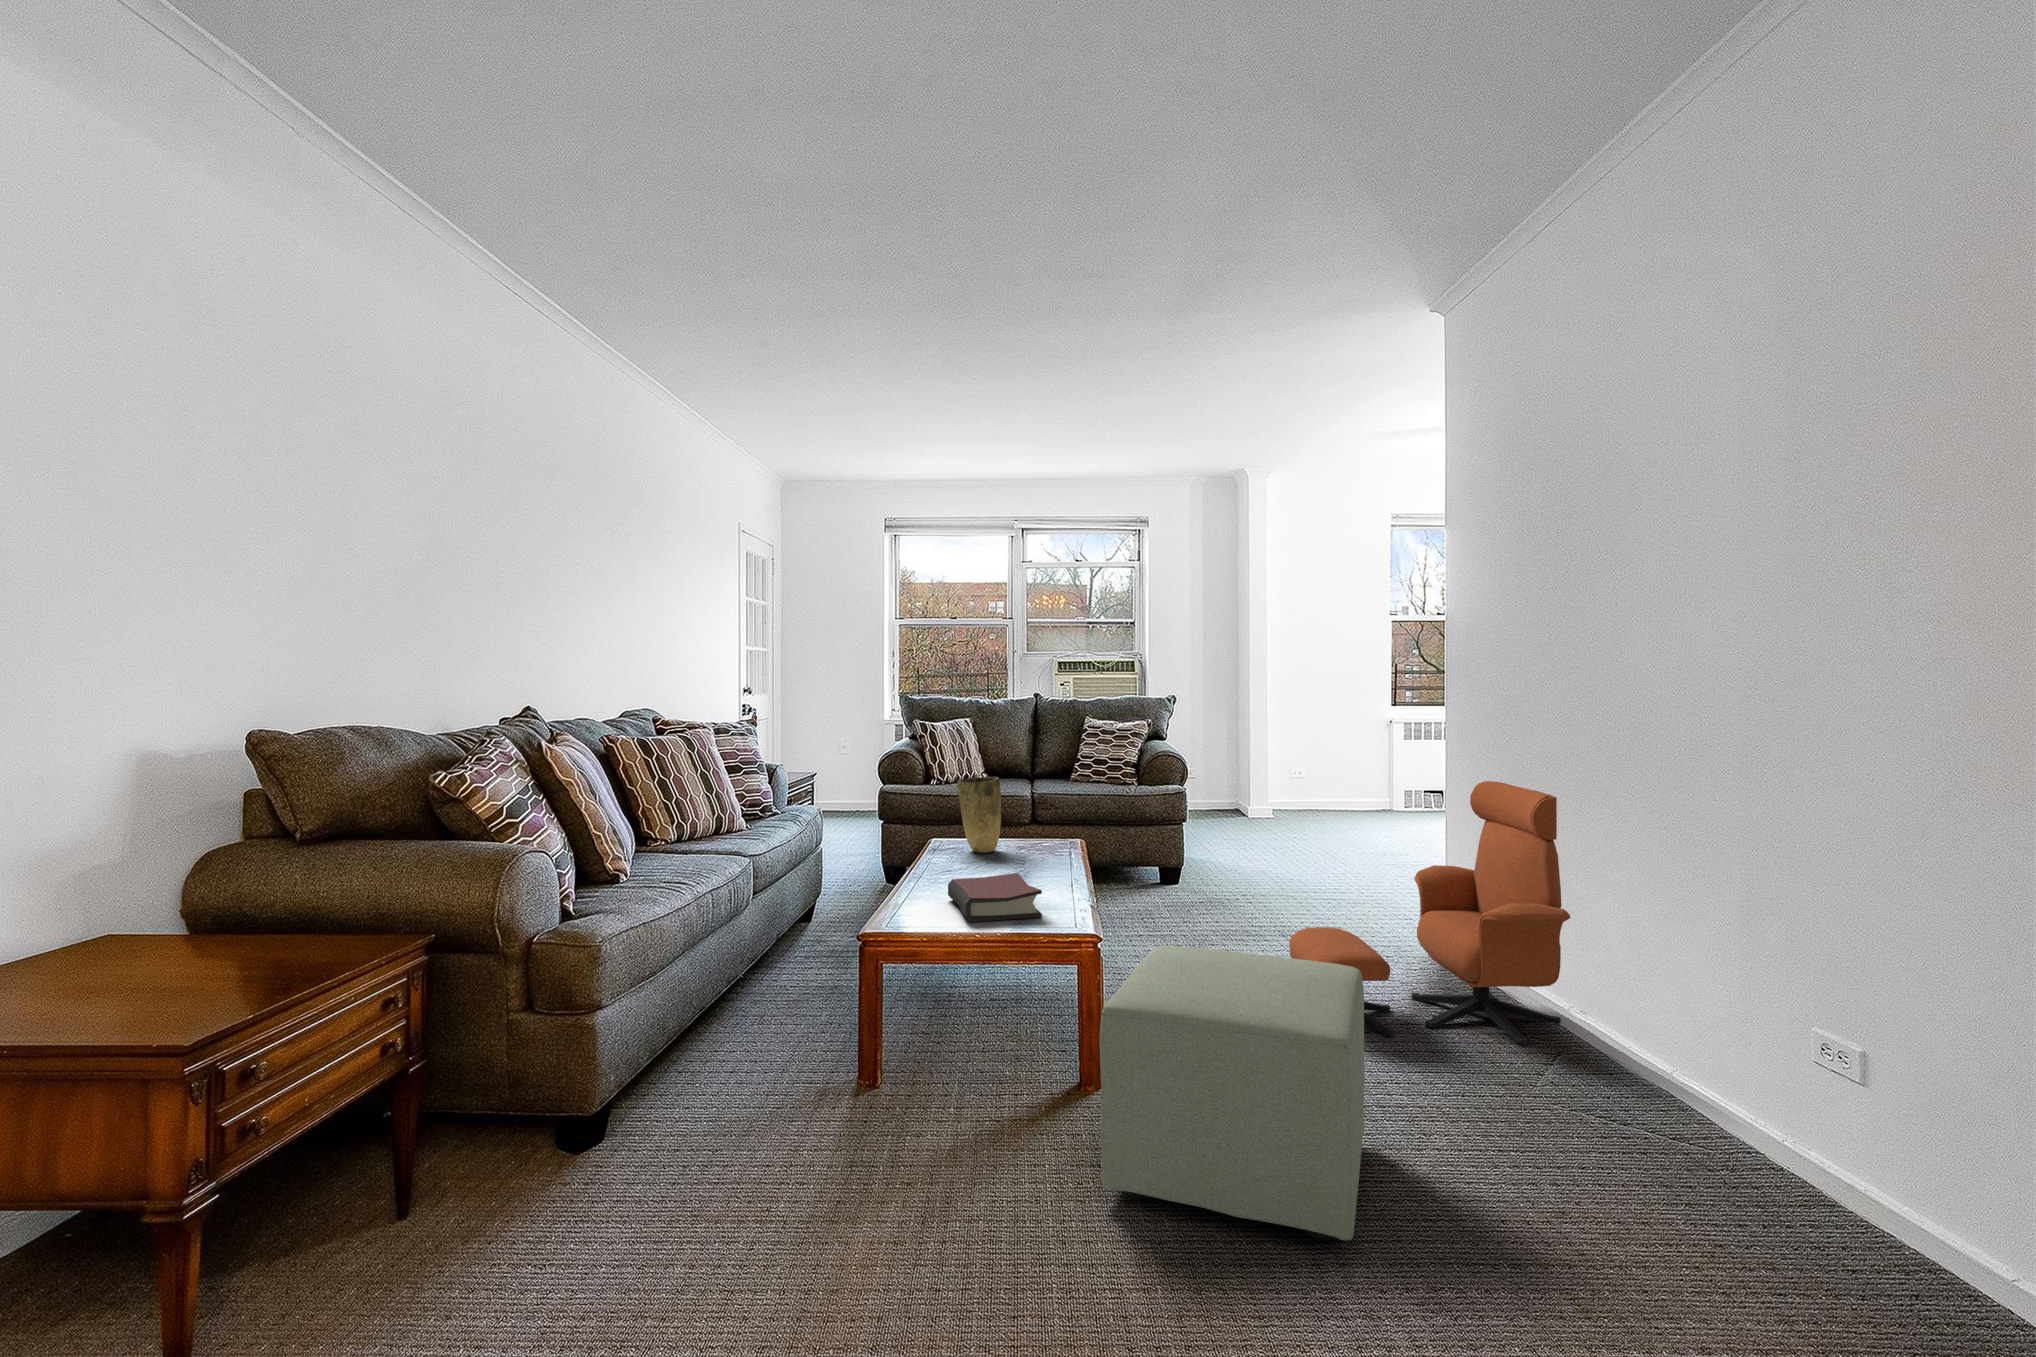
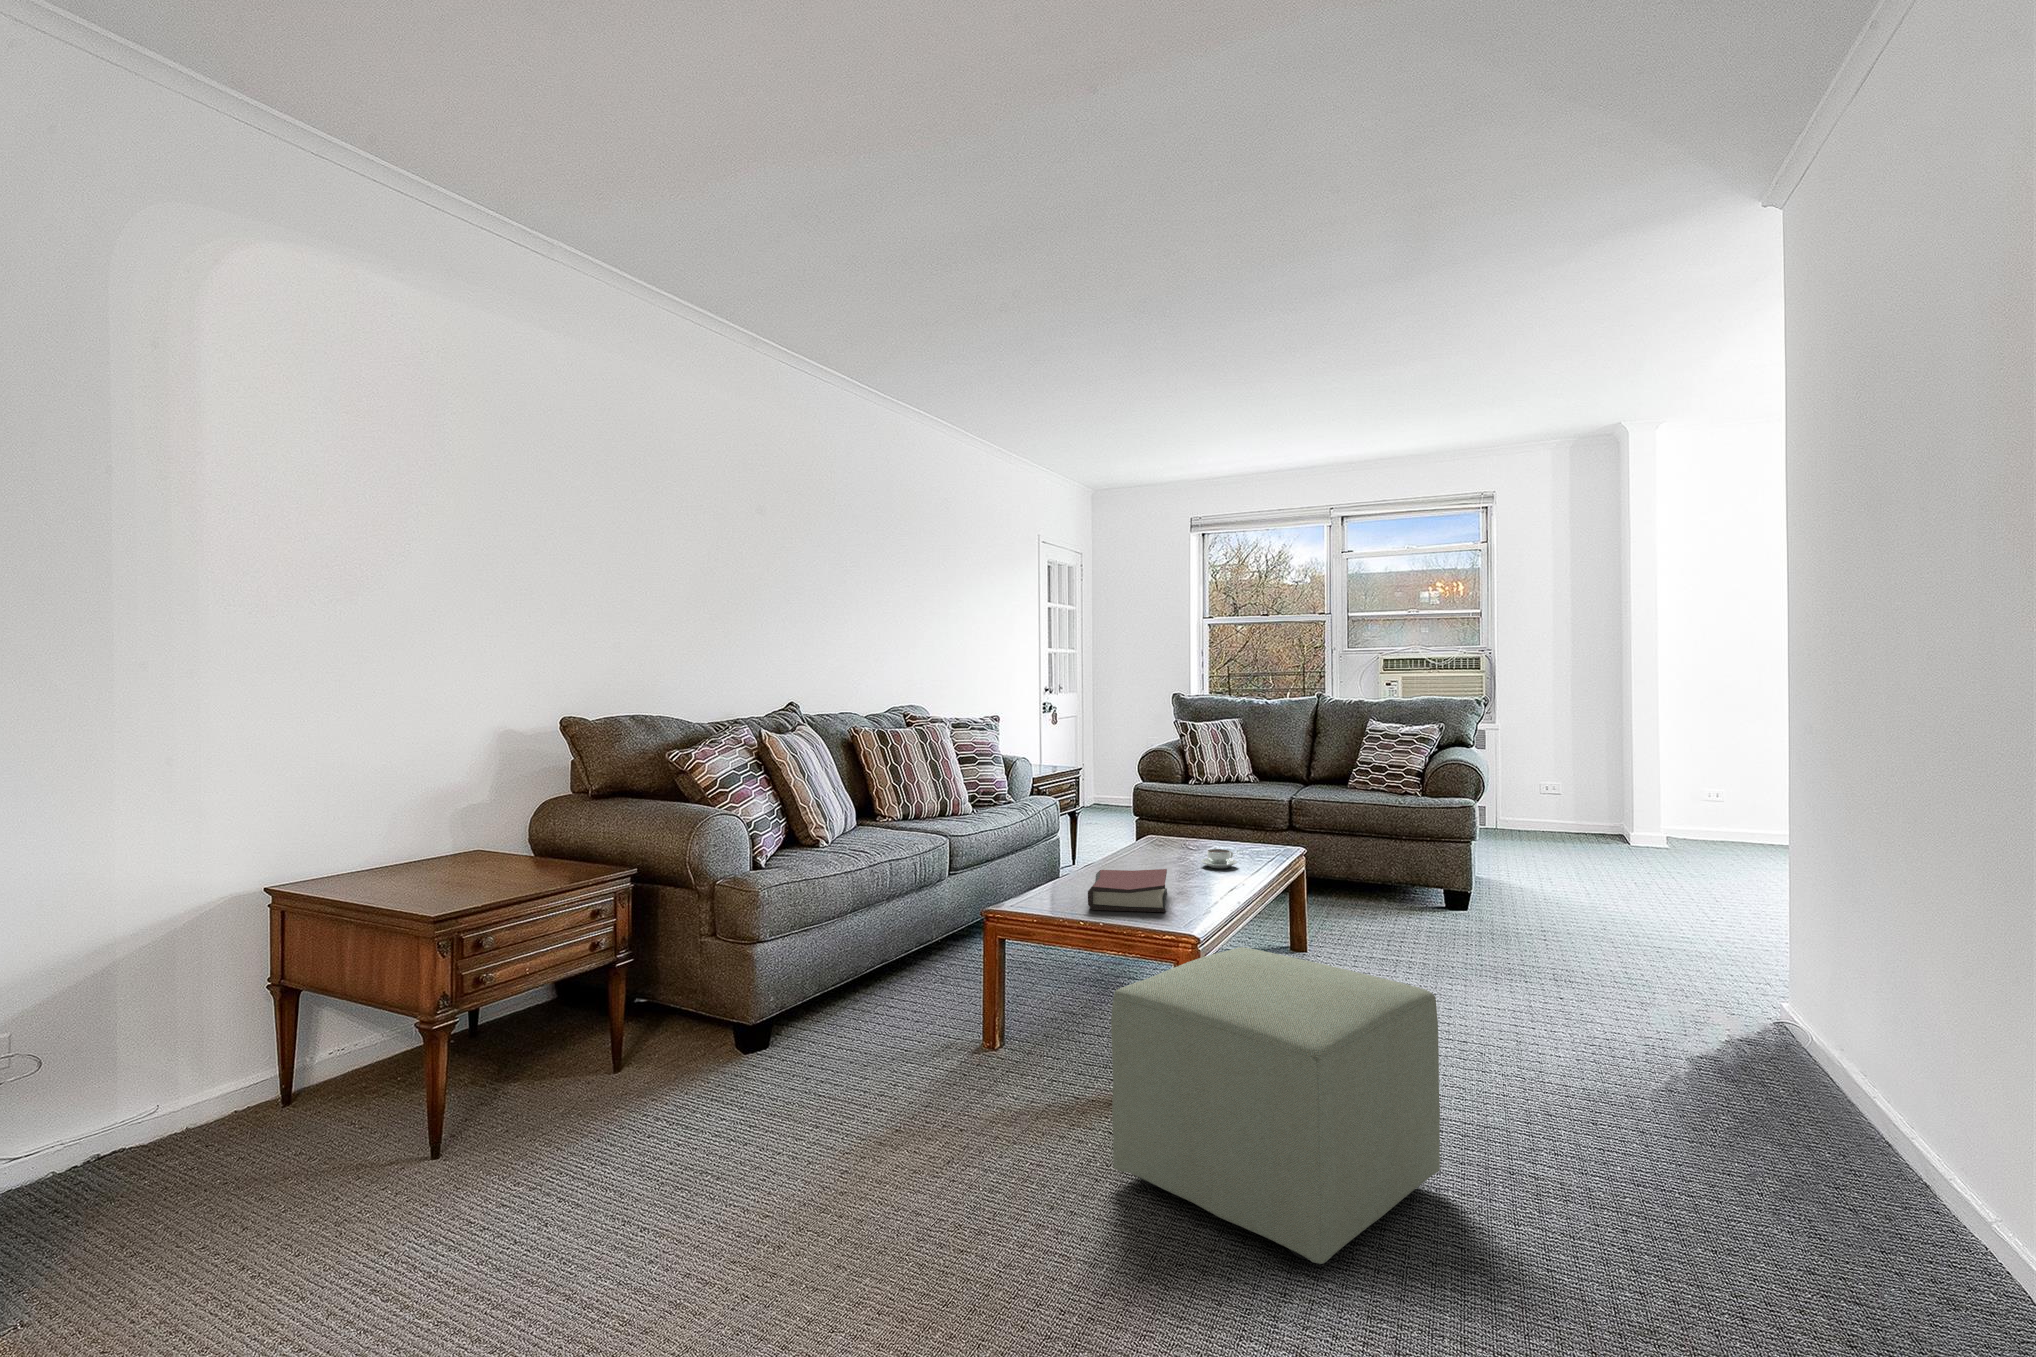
vase: present [957,777,1001,853] -> none [1158,776,1203,852]
lounge chair: present [1289,781,1570,1045] -> none [1454,801,1849,1132]
coffee cup: none [1017,848,1051,867] -> present [1201,849,1237,868]

